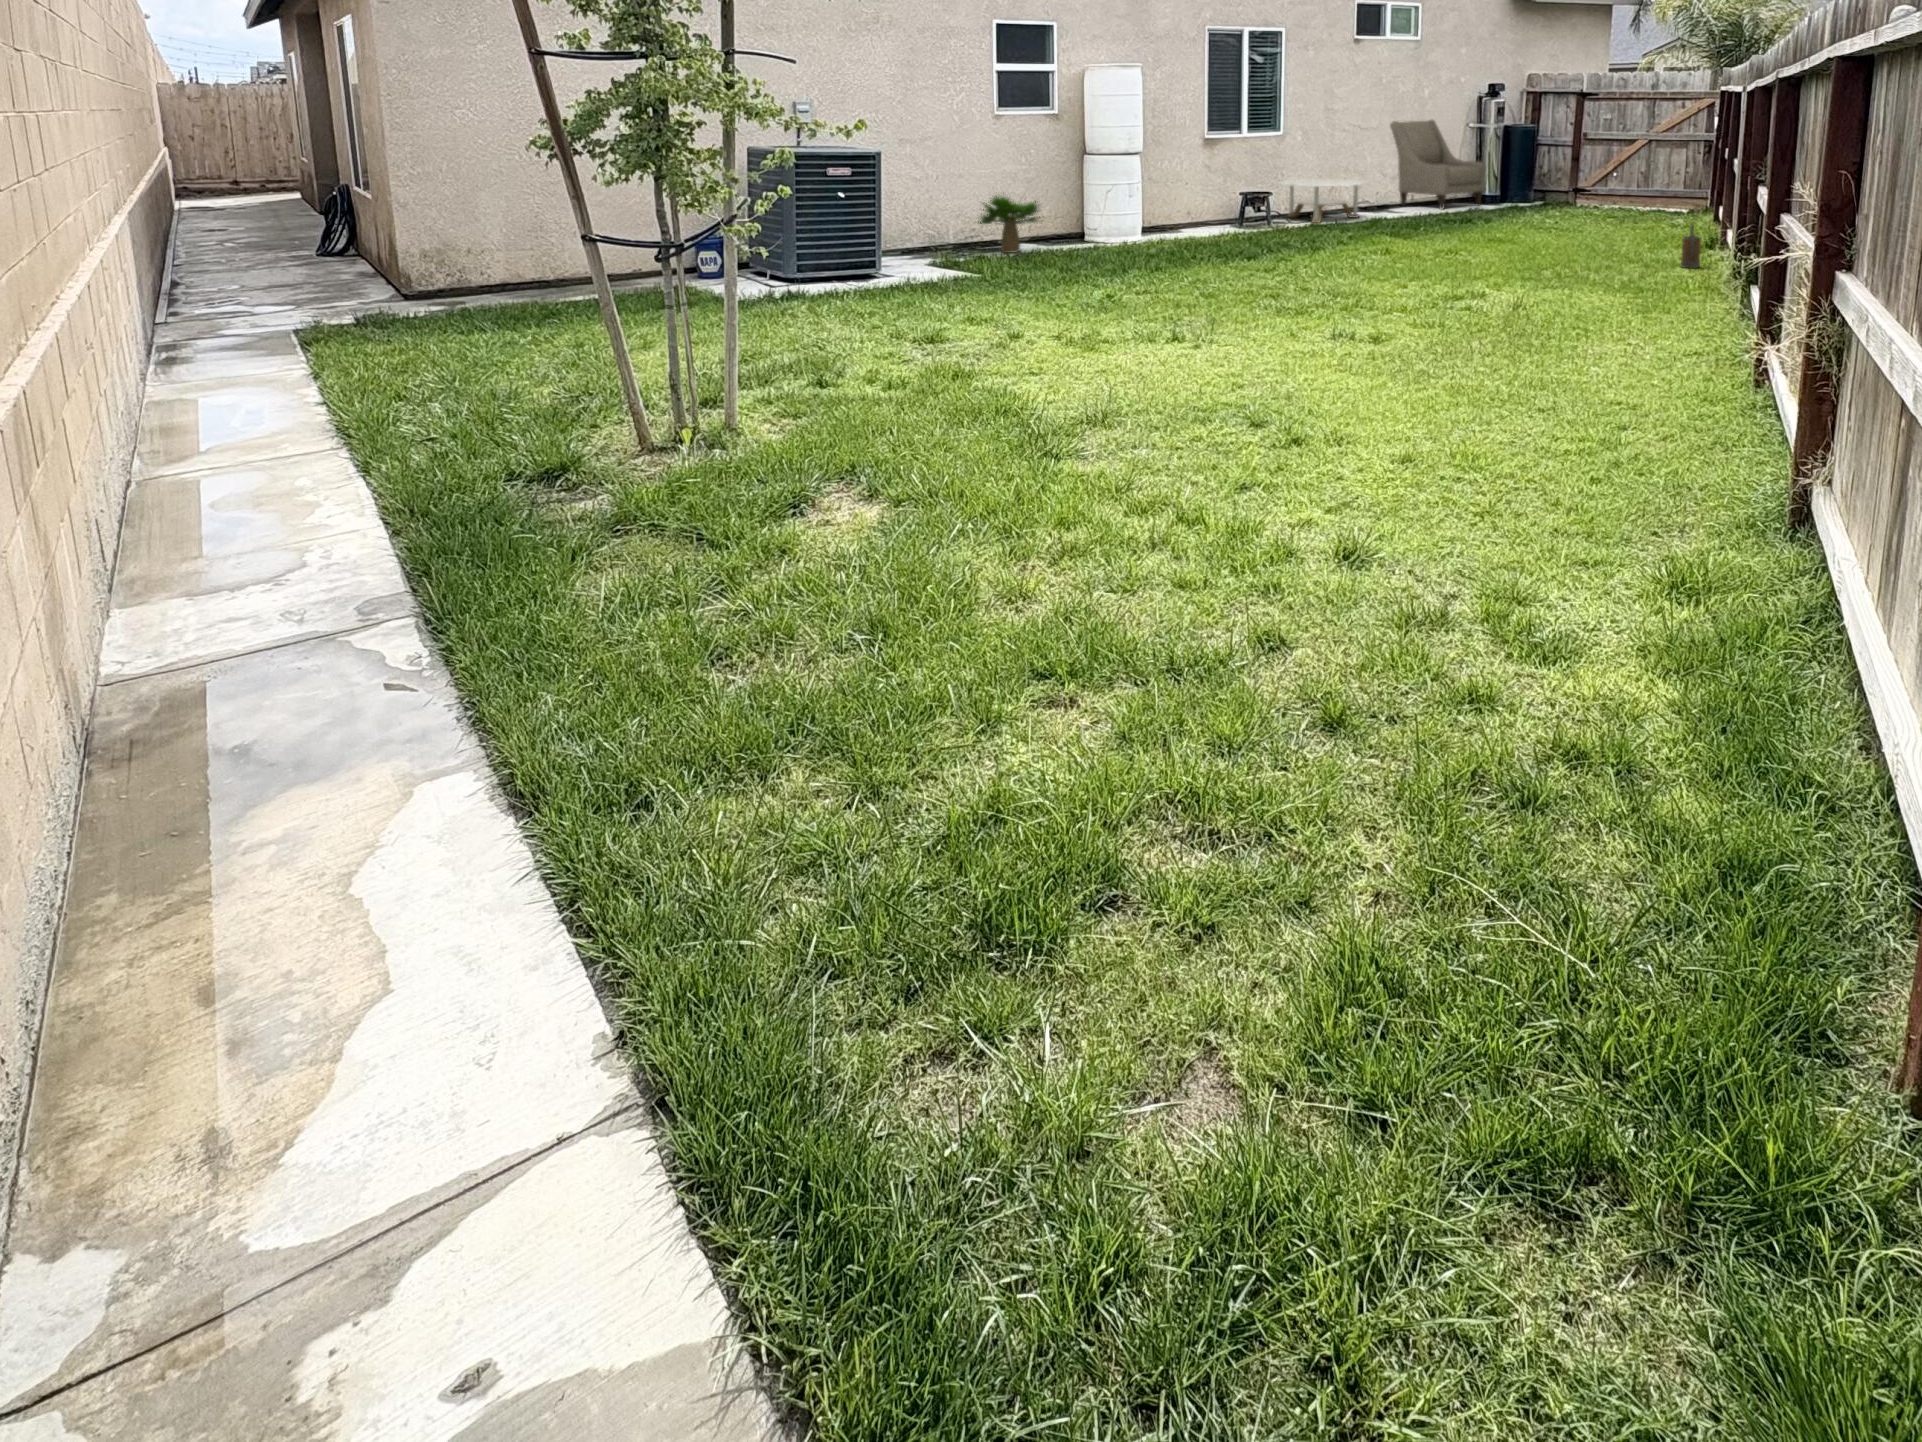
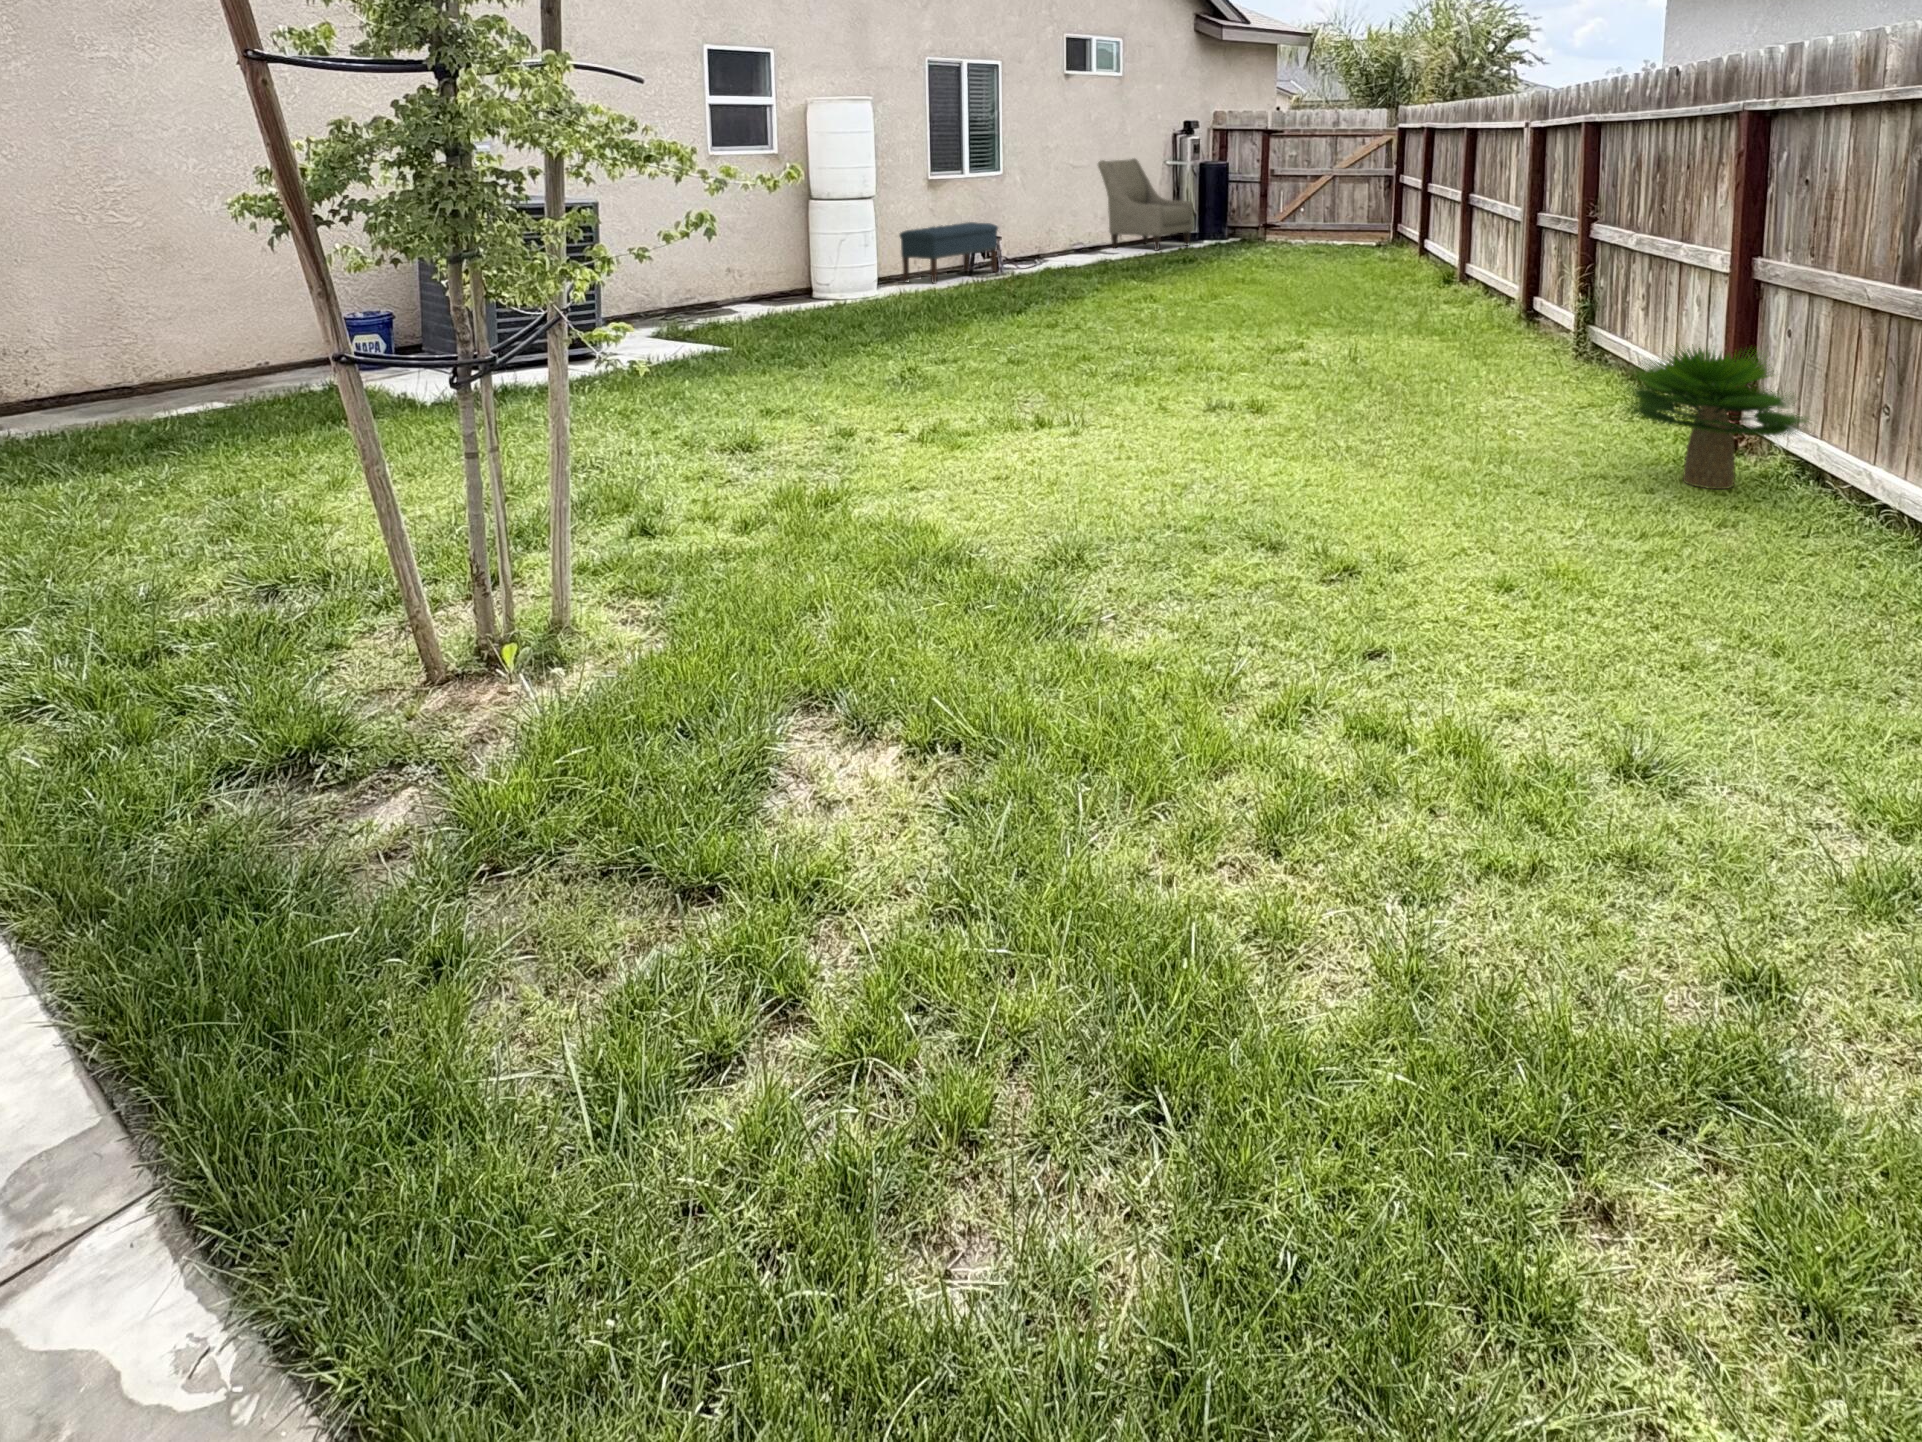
bench: none [1171,177,1268,232] -> present [900,222,998,284]
round table: present [1277,179,1366,223] -> none [999,222,1096,270]
potted plant: present [978,195,1043,253] -> present [1626,348,1809,489]
watering can: present [1681,224,1702,268] -> none [1467,260,1487,307]

